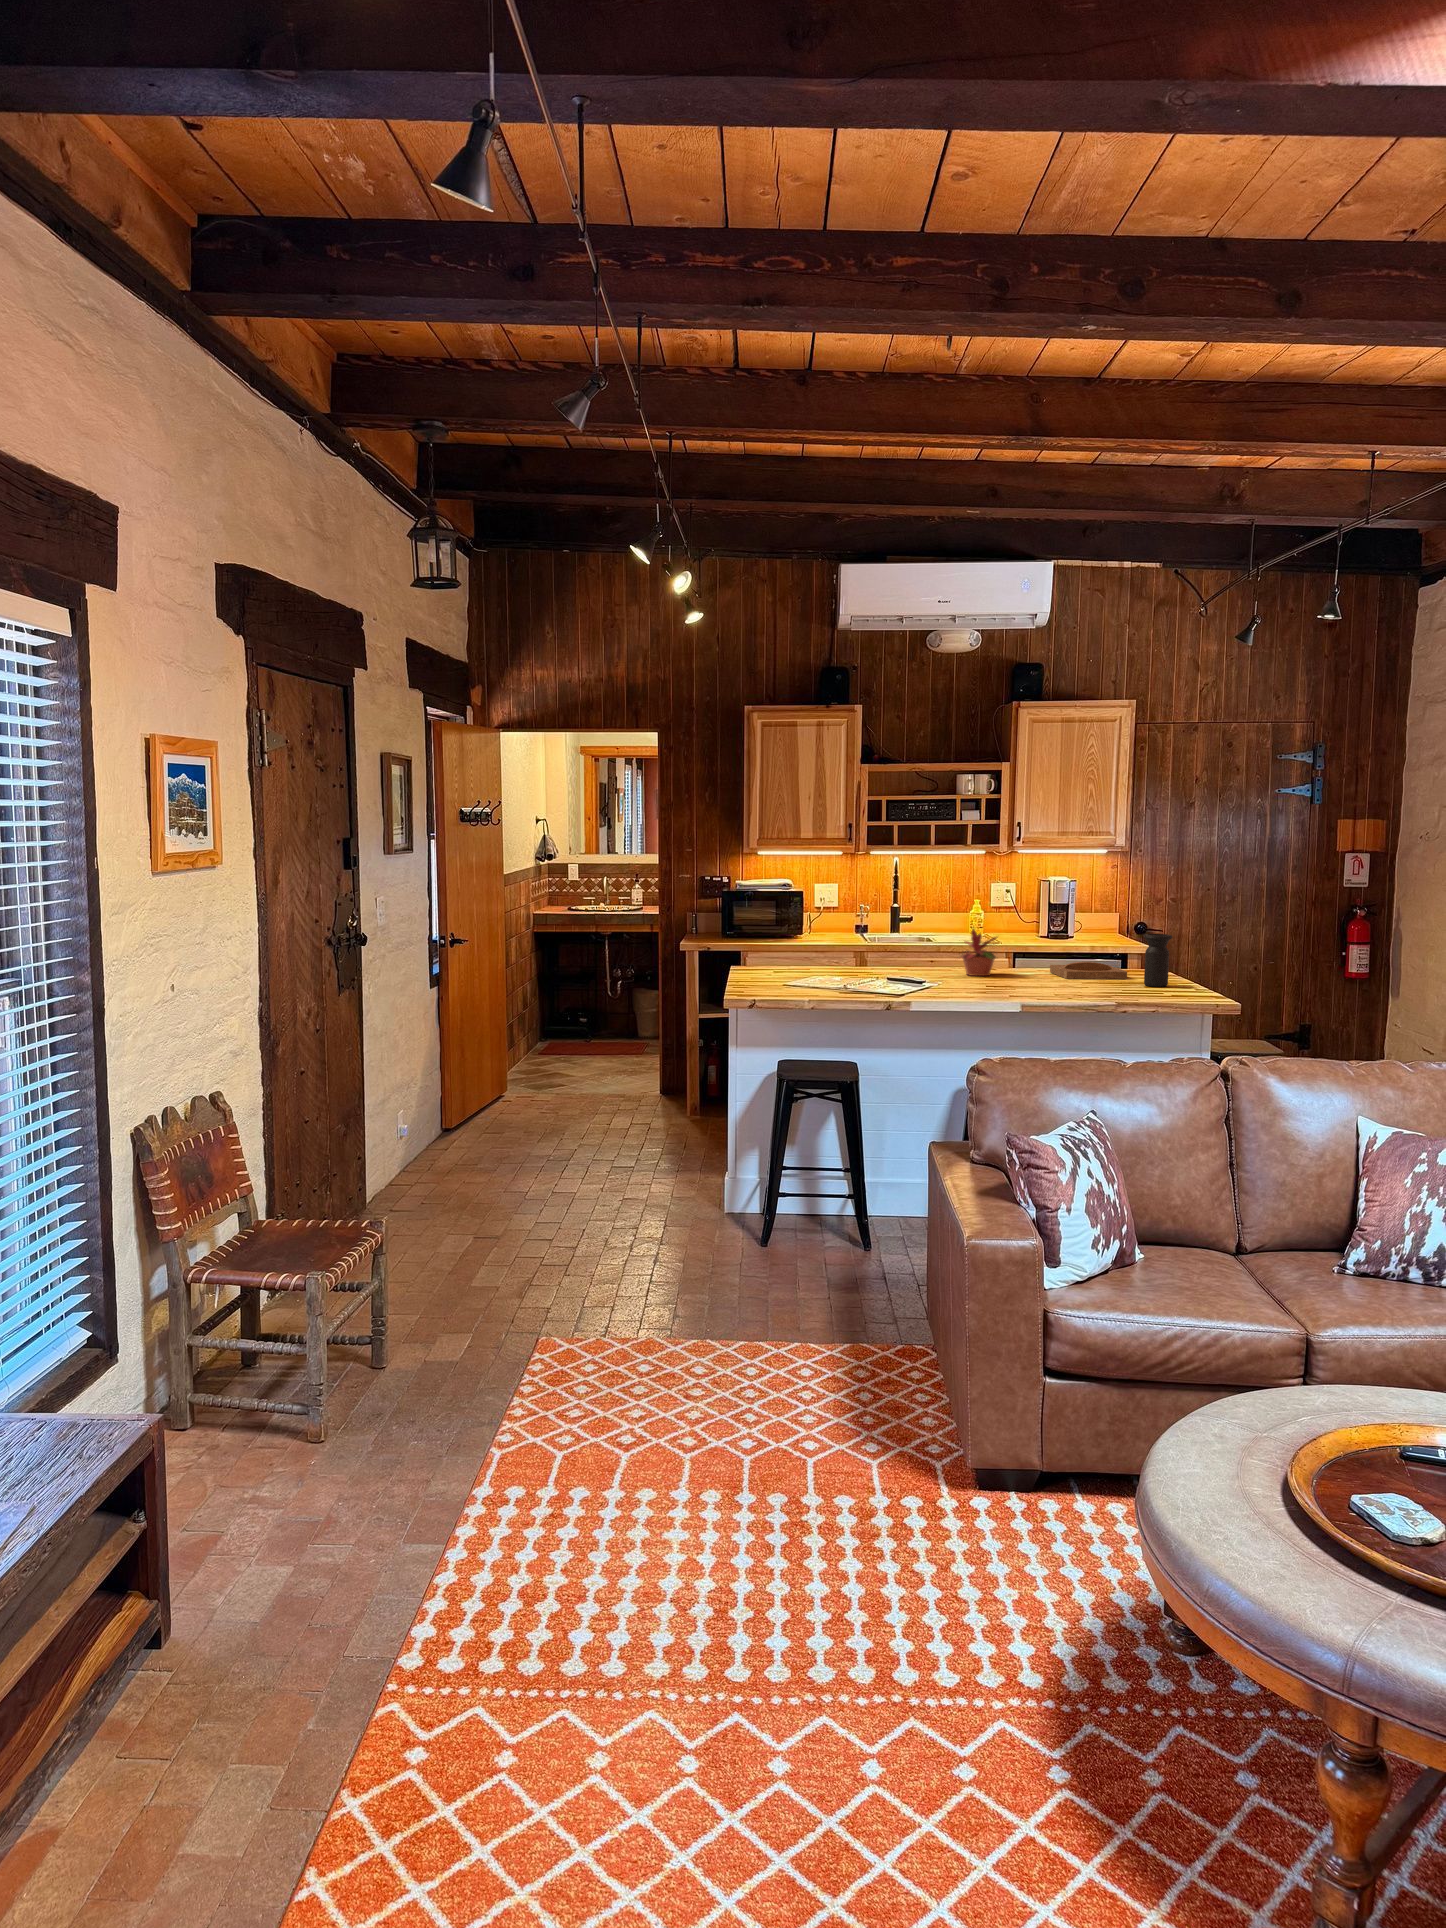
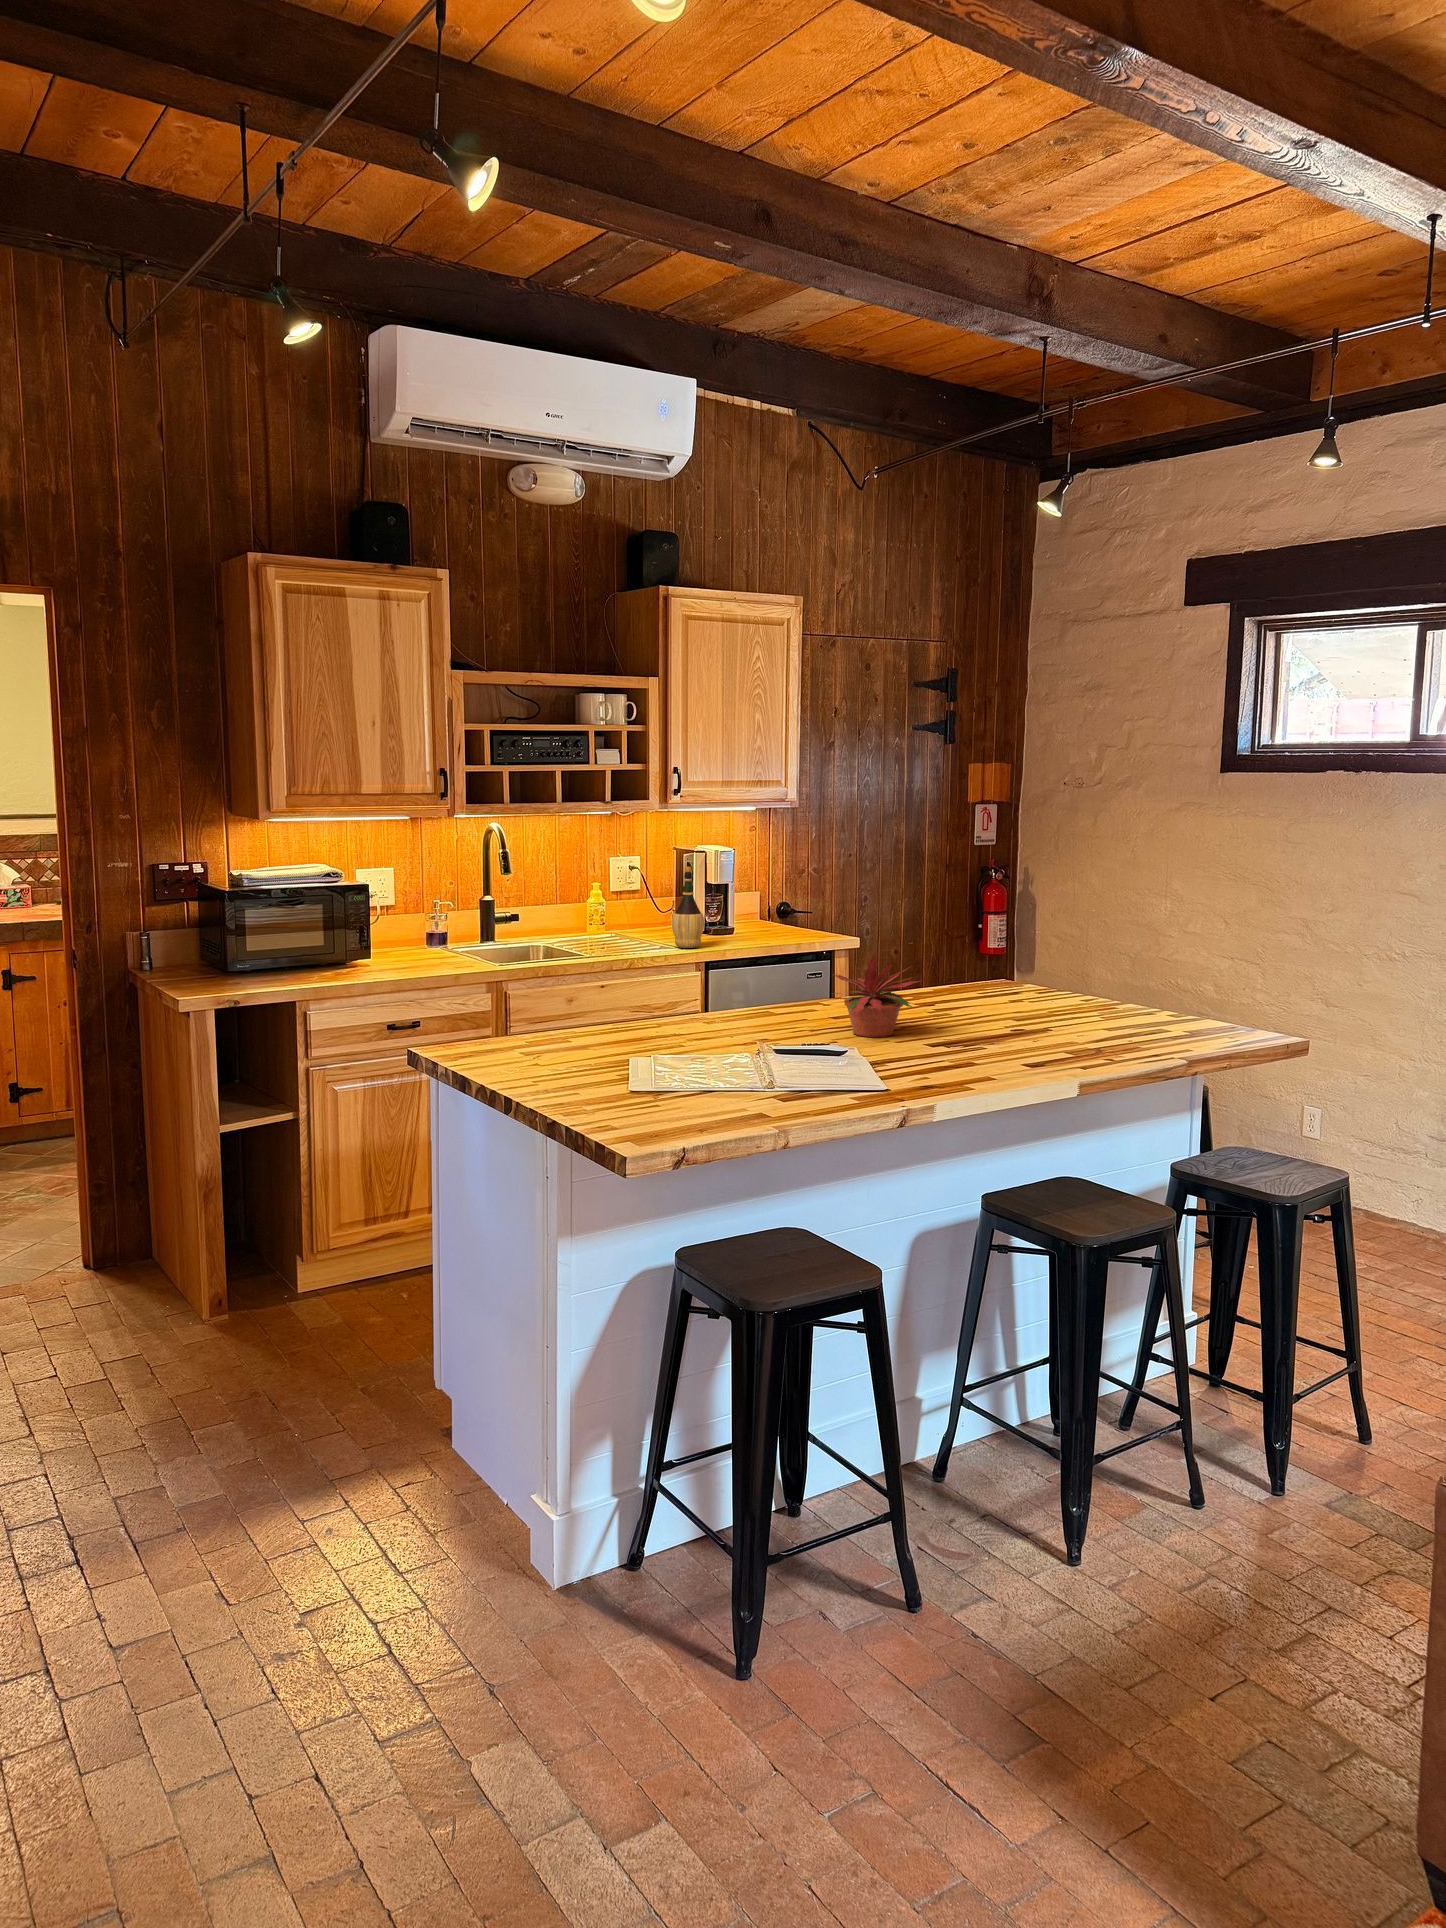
wine bottle: none [1010,889,1033,944] -> present [672,867,704,948]
vase: present [1144,934,1173,987] -> none [1135,947,1180,1031]
tray: present [1050,962,1127,979] -> none [935,992,1069,1027]

